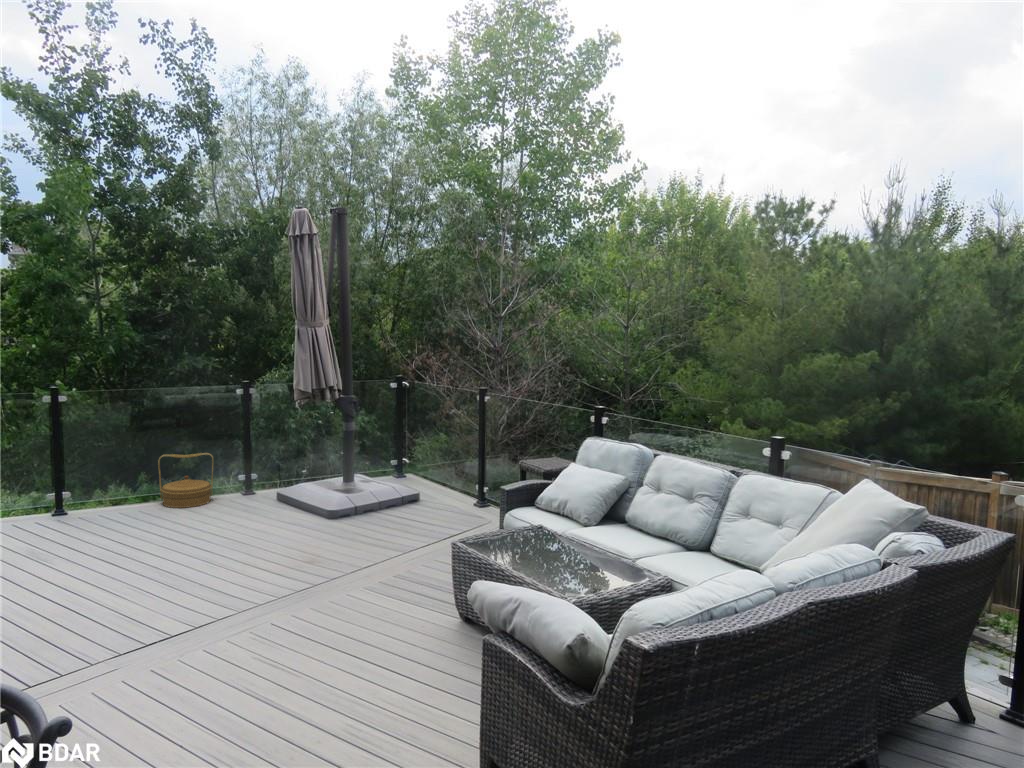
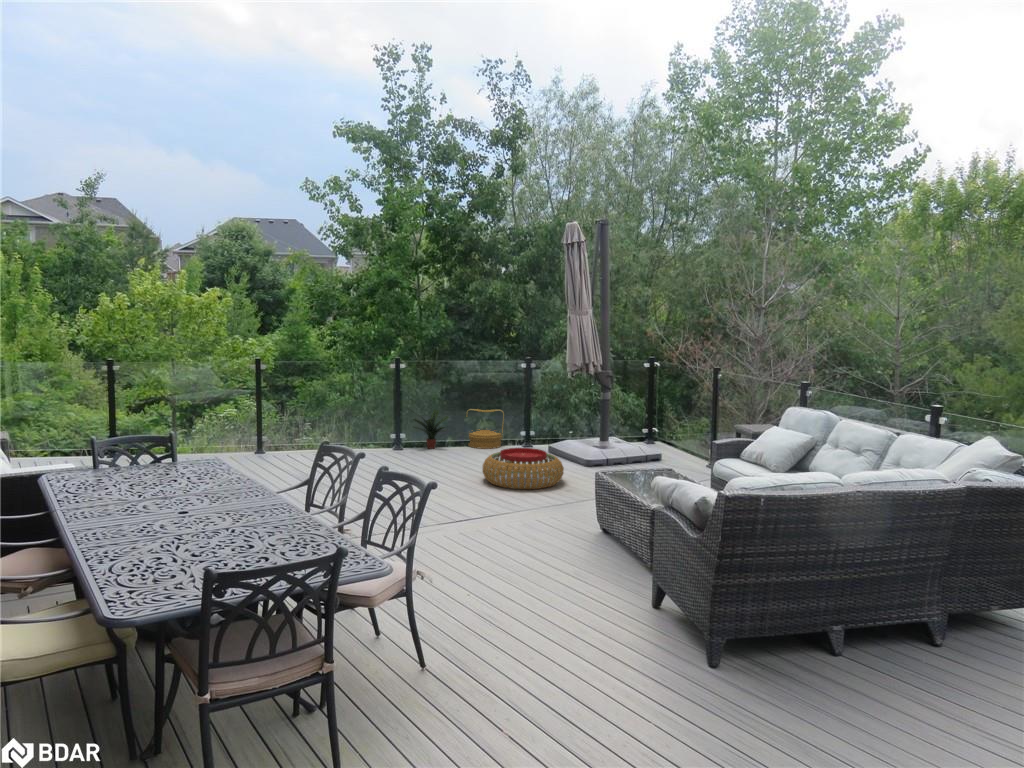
potted plant: none [62,459,132,516] -> present [408,409,449,449]
pouf: none [178,512,301,579] -> present [482,448,564,489]

